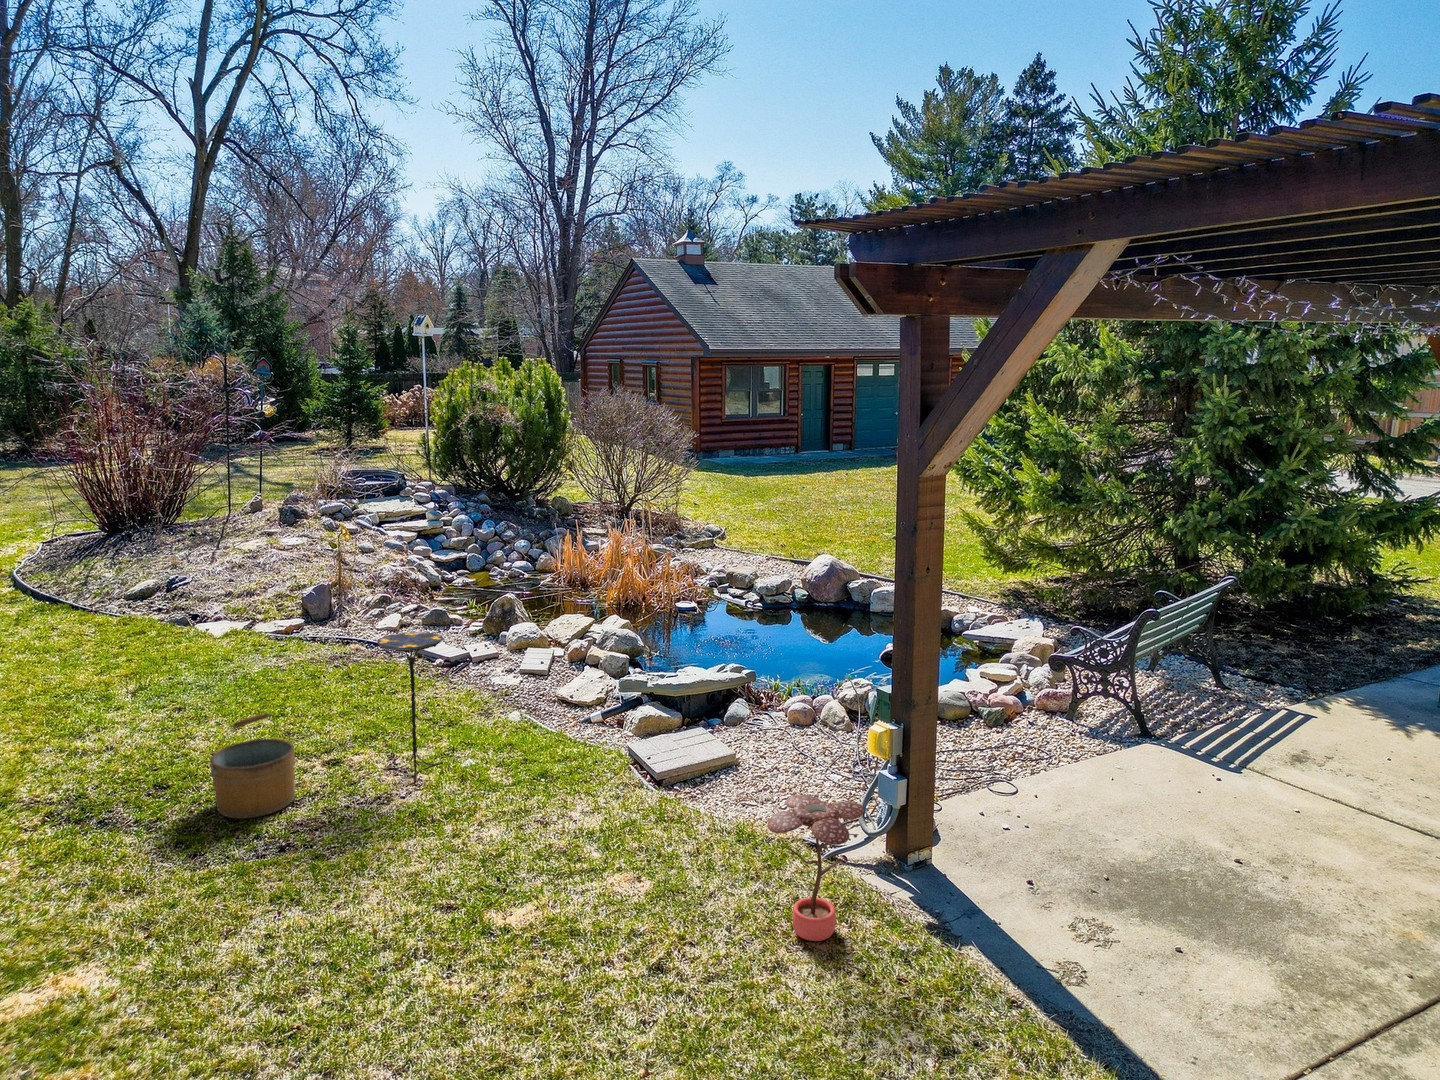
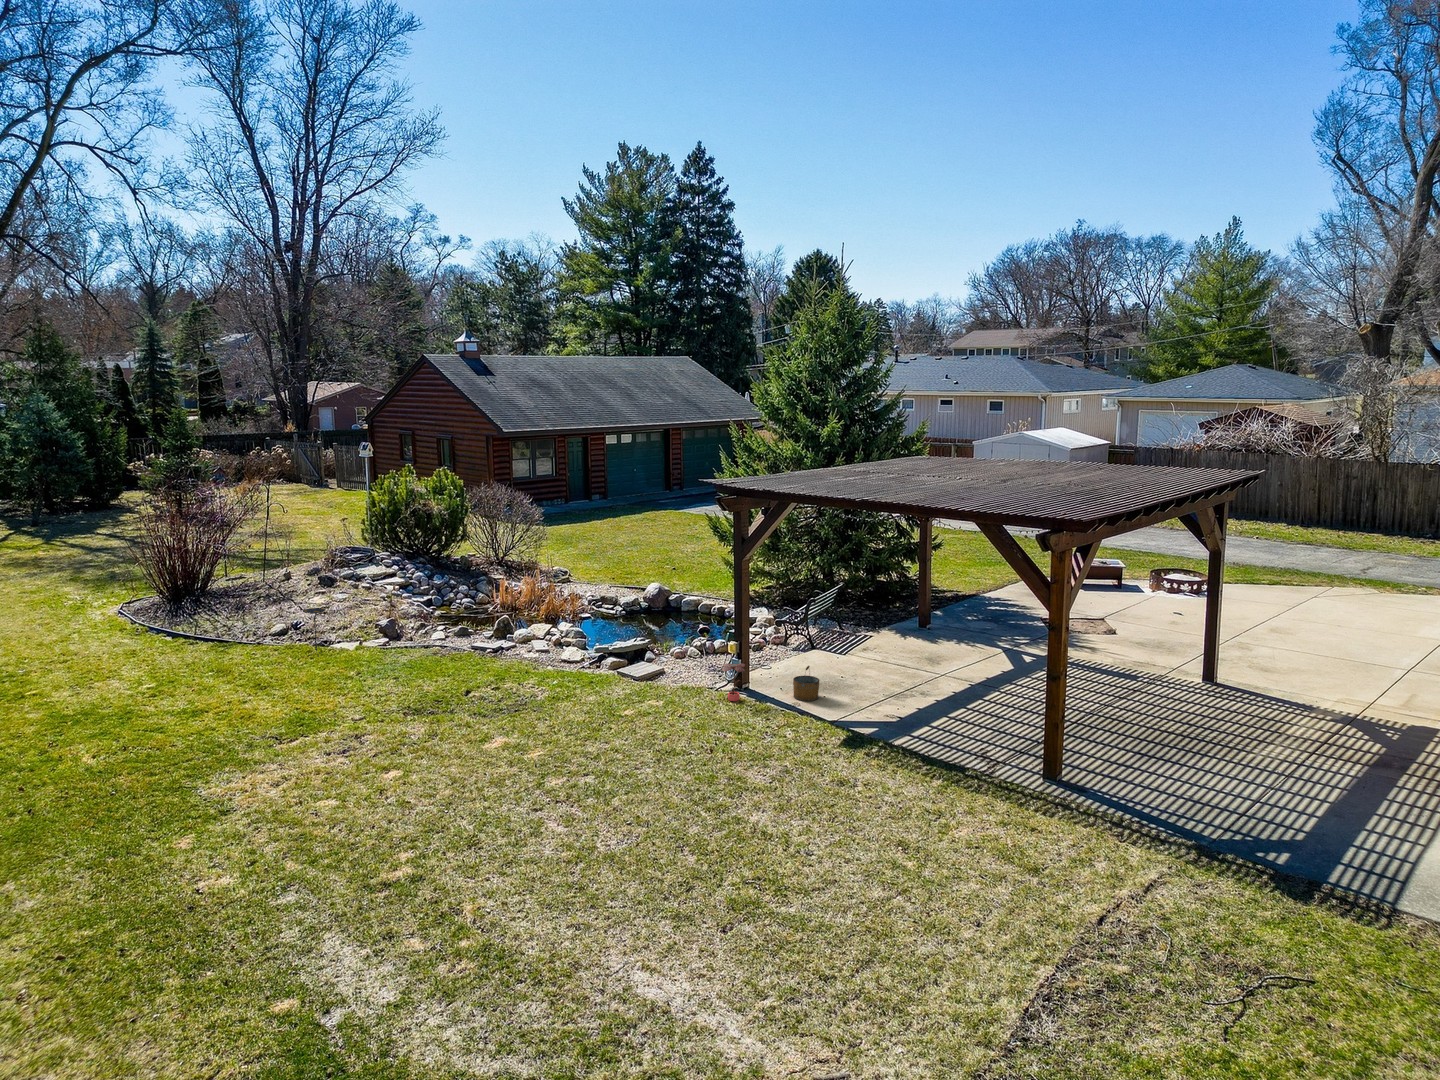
side table: present [377,632,443,781] -> present [303,608,325,653]
bucket: present [210,713,295,819] -> present [793,666,819,701]

